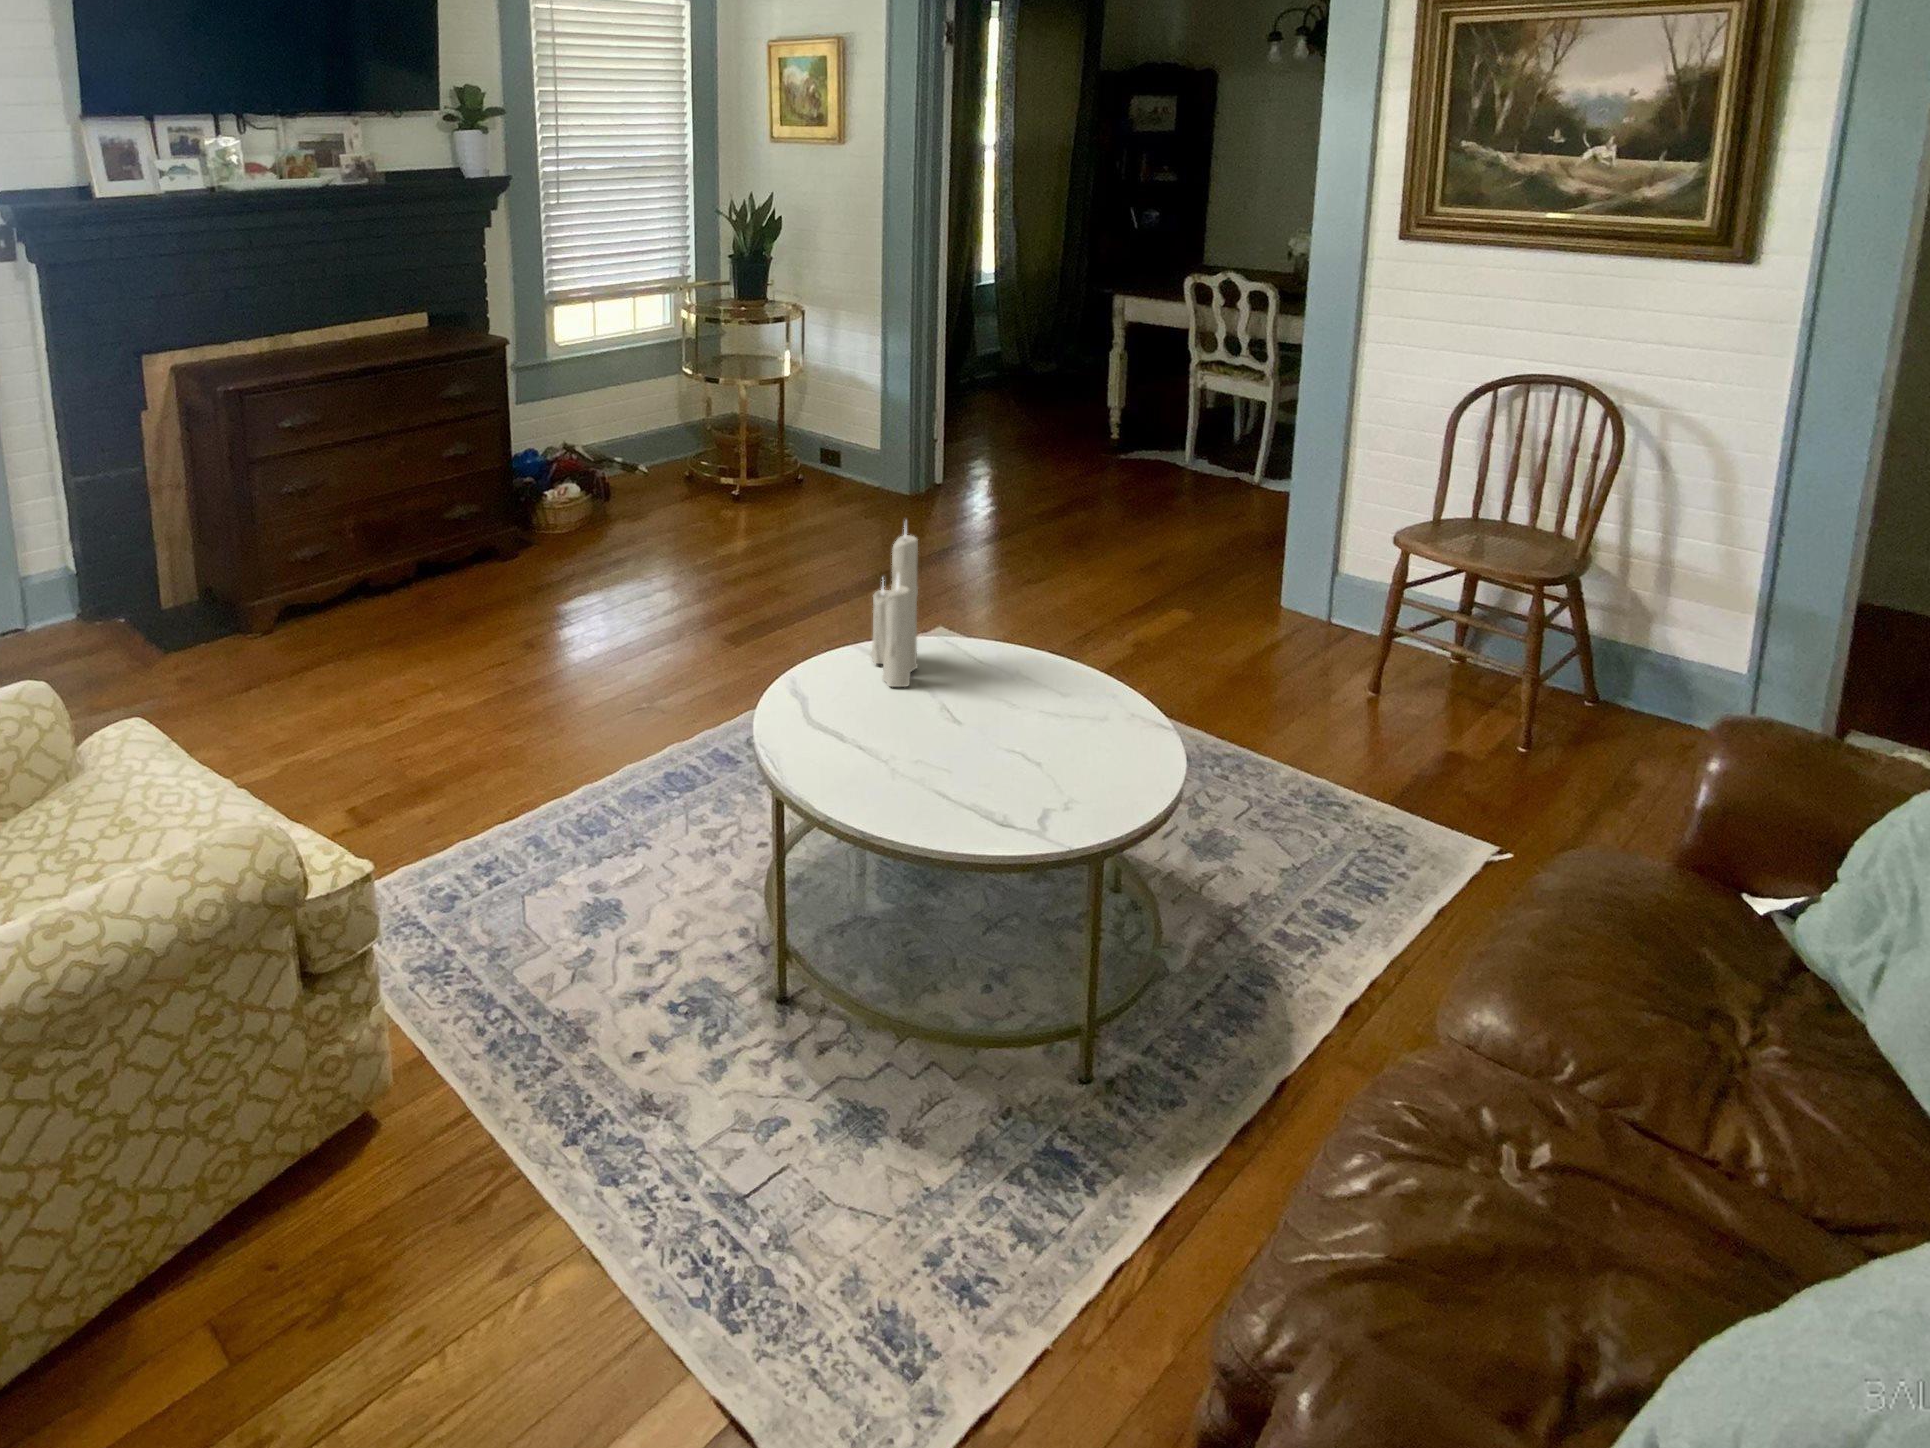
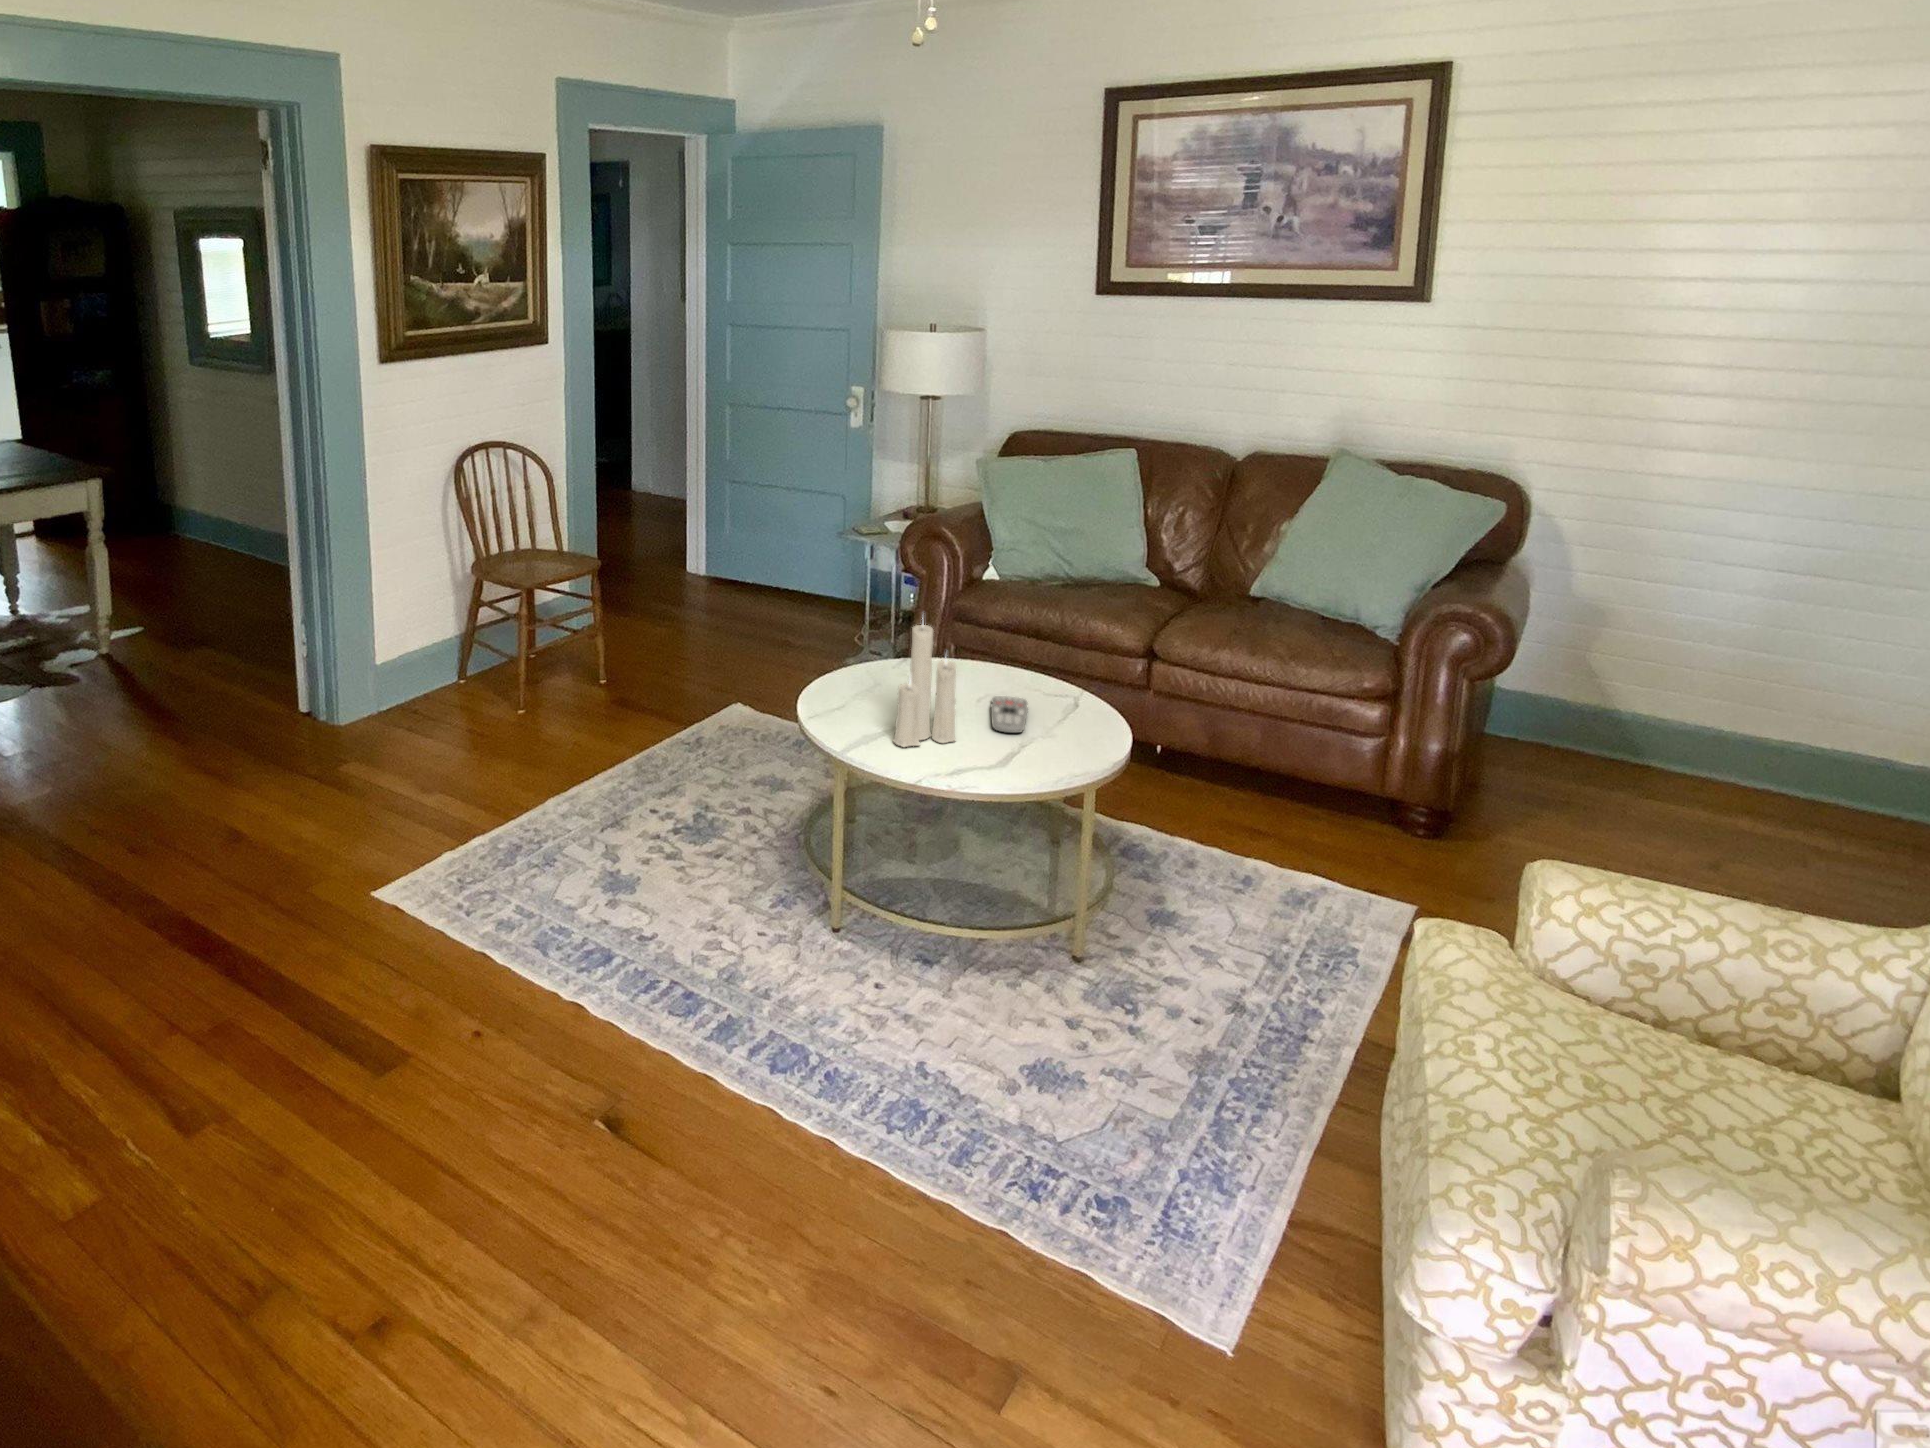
remote control: none [908,705,1026,754] -> present [991,696,1028,733]

